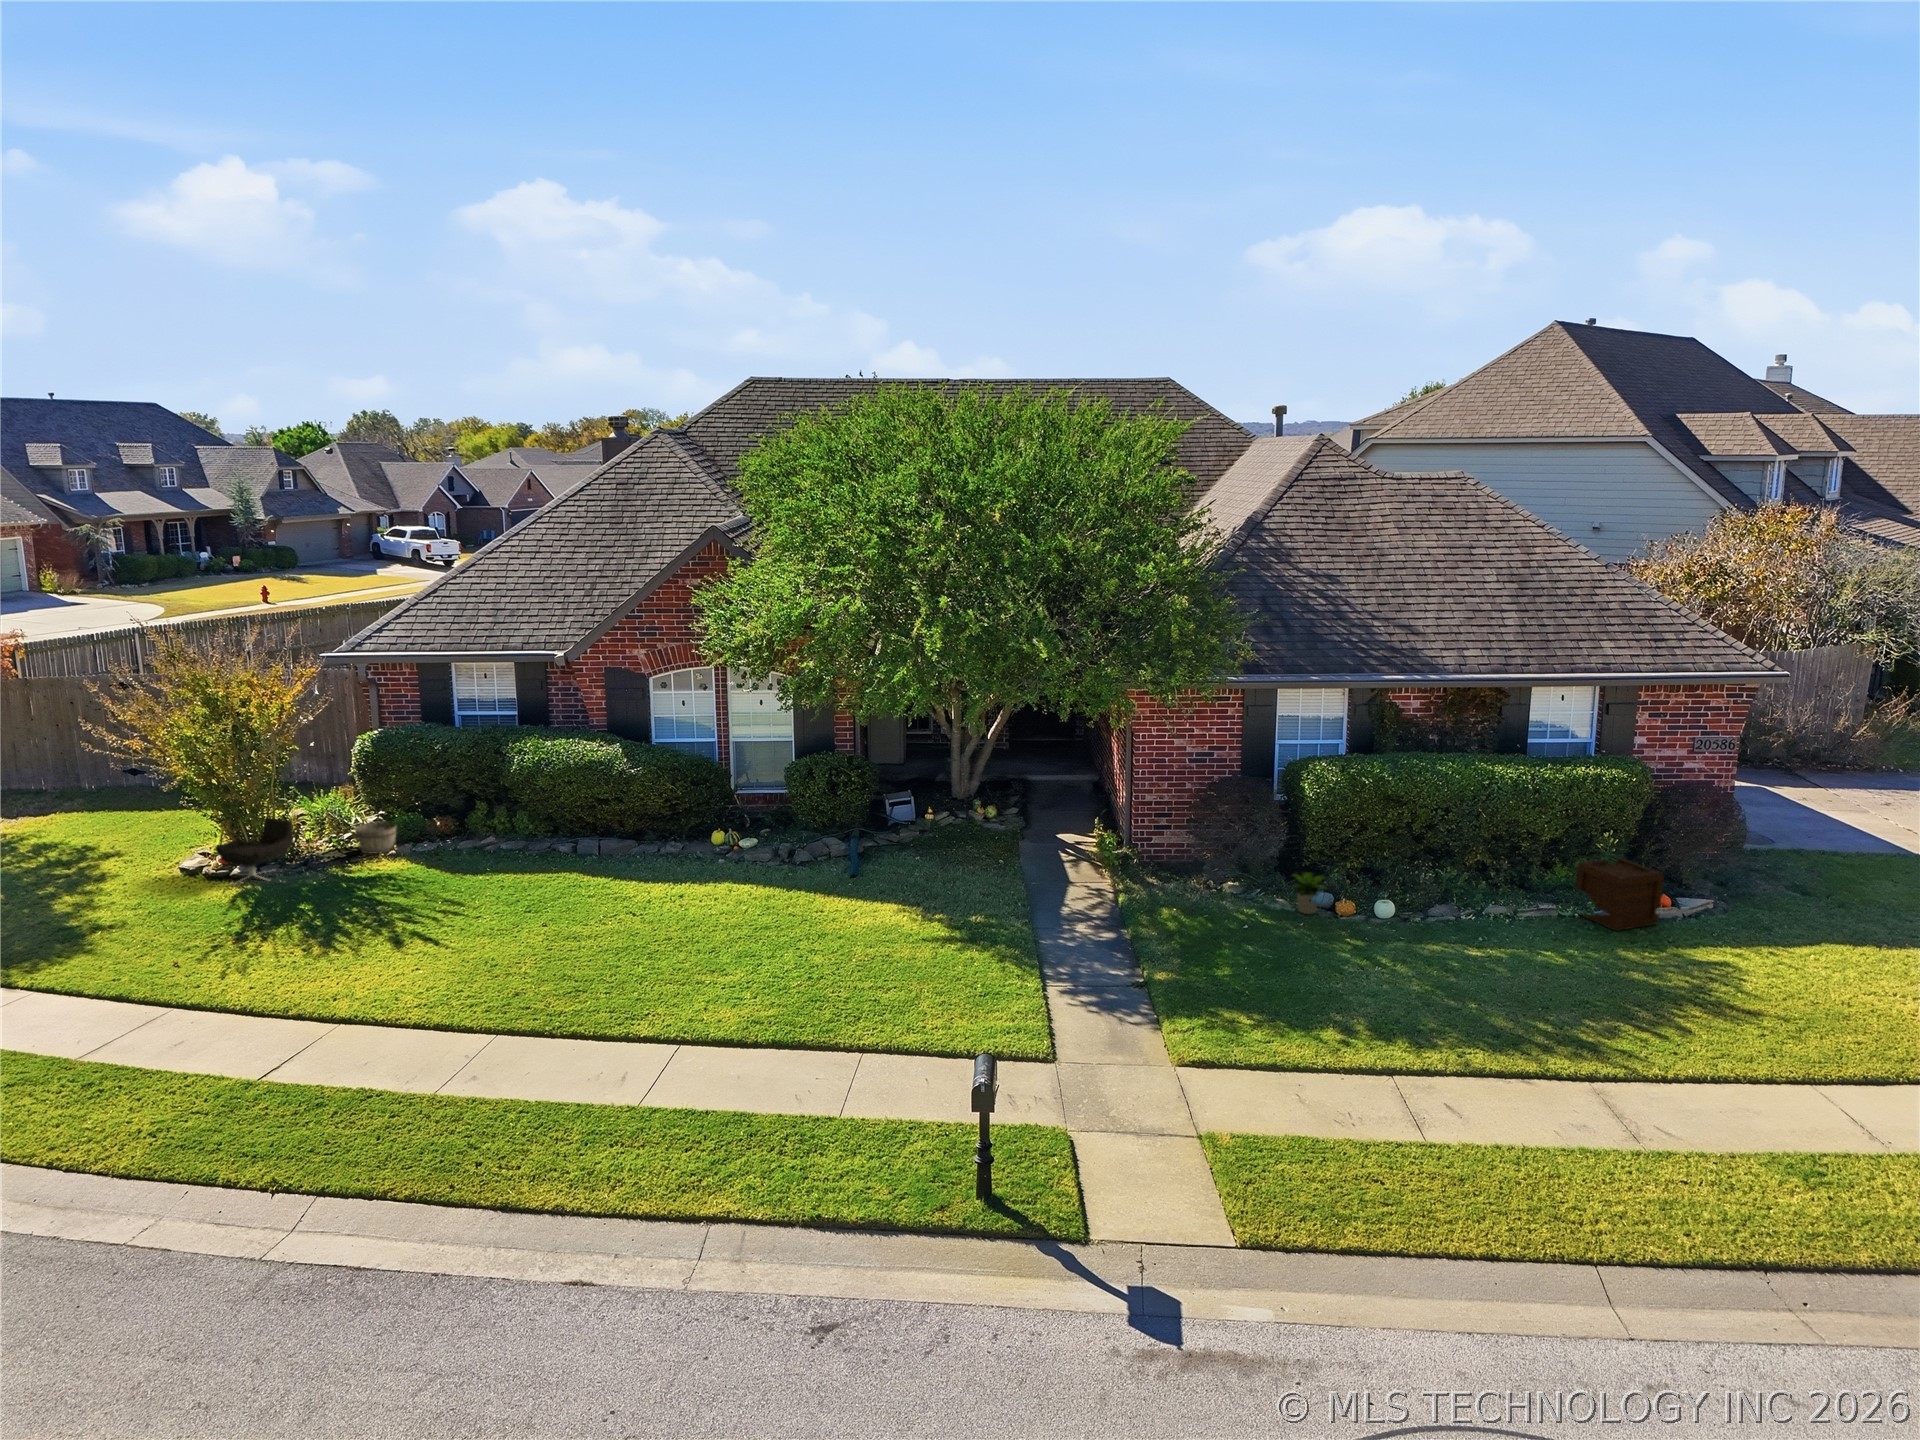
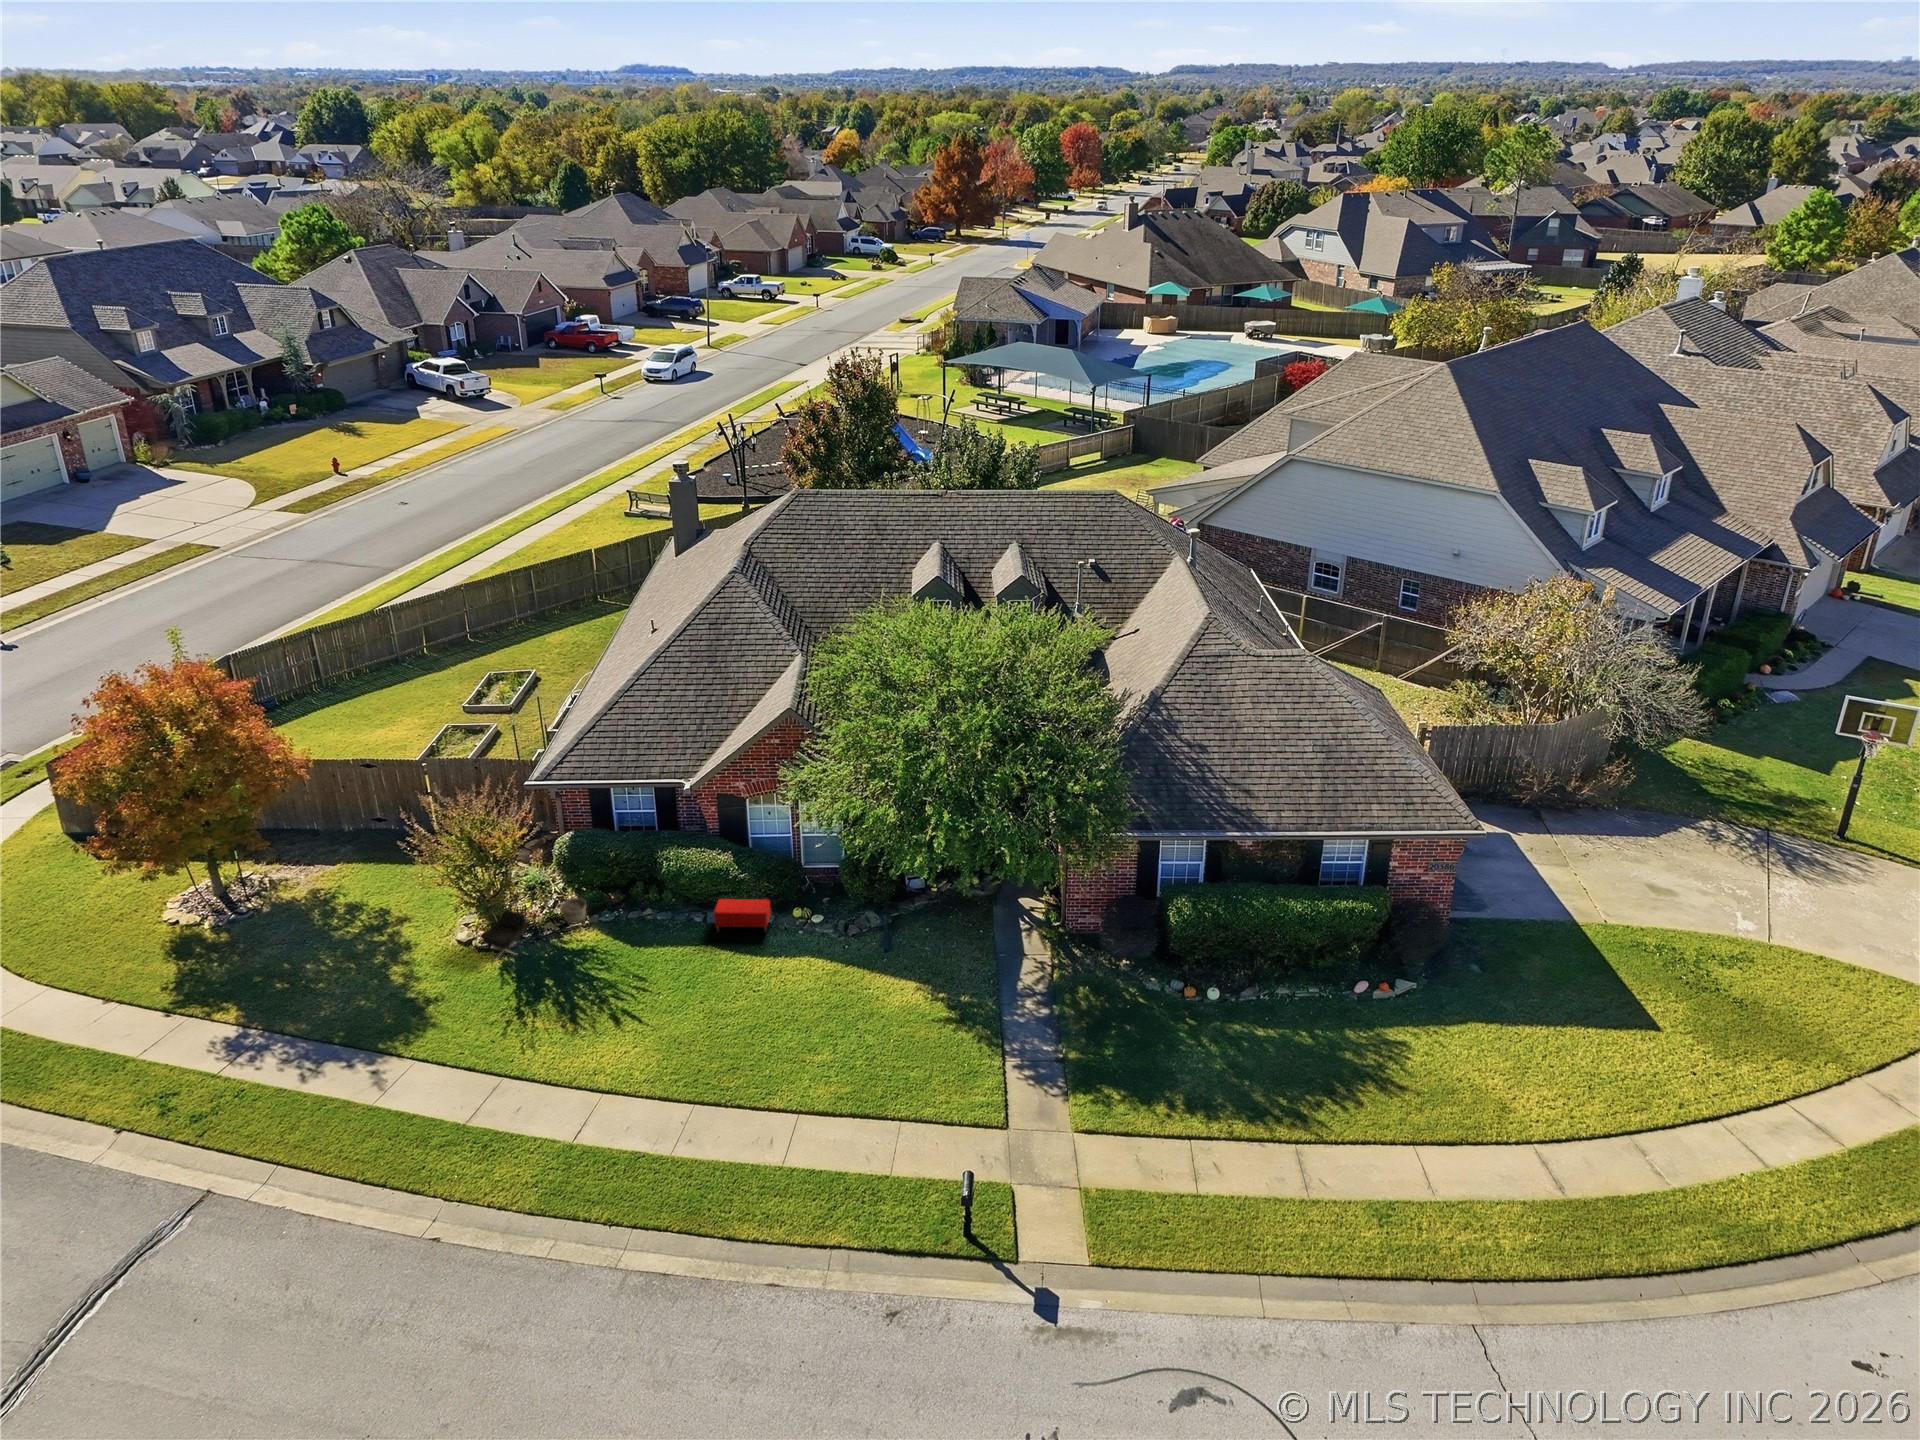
bench: none [587,816,677,863] -> present [714,899,771,932]
wooden crate: present [1576,858,1664,931] -> none [1334,950,1388,1002]
potted plant: present [1290,872,1330,914] -> none [1159,958,1186,986]

